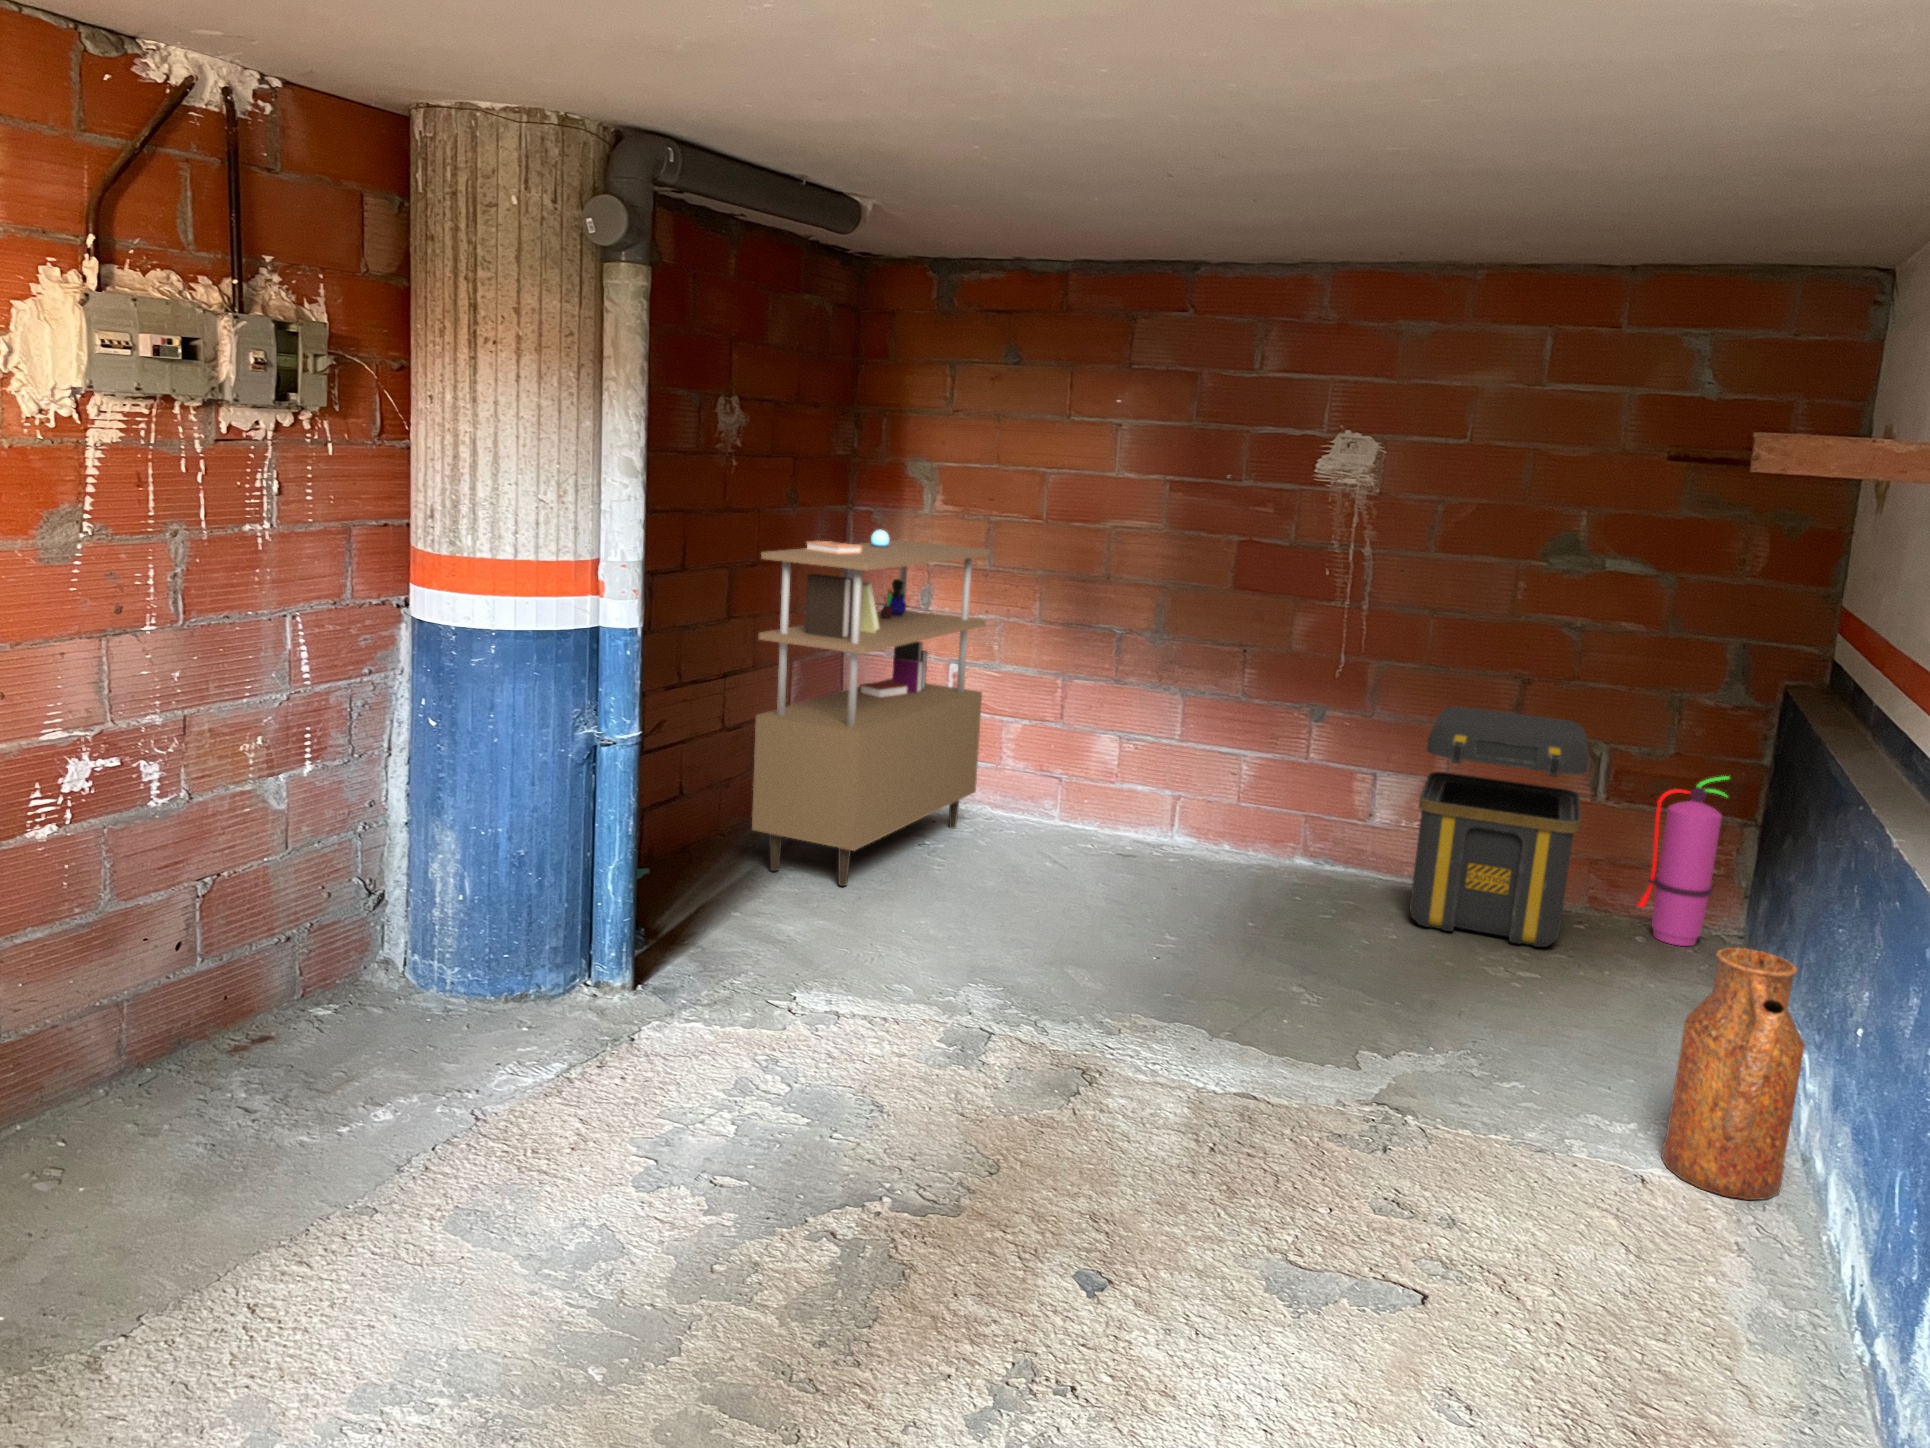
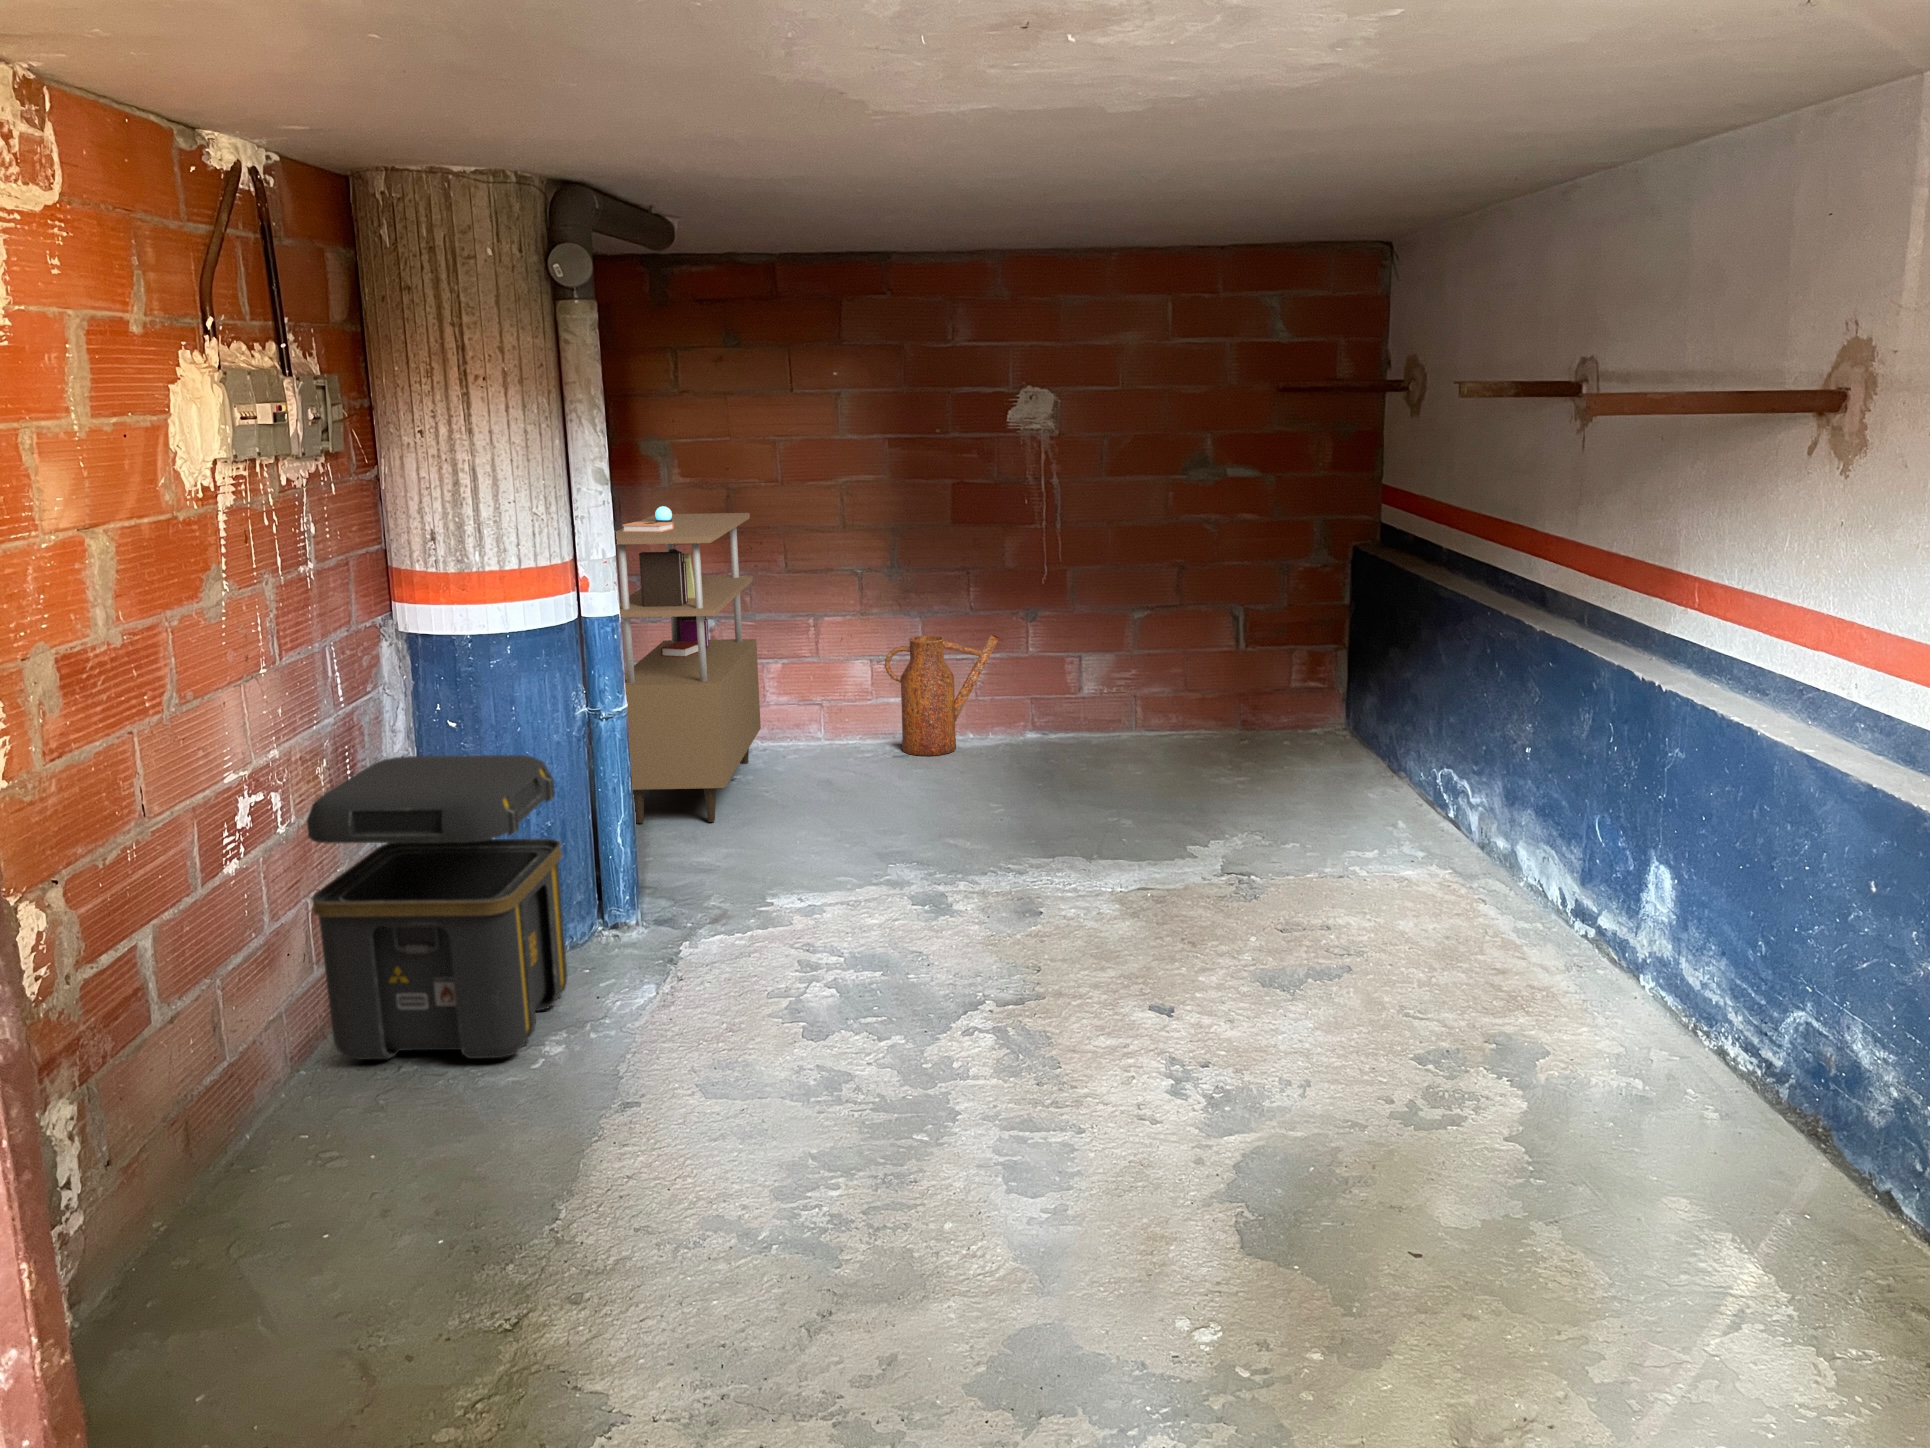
toolbox: present [1410,707,1589,947] -> present [306,755,568,1059]
fire extinguisher: present [1637,776,1729,946] -> none [1284,614,1334,741]
watering can: present [1662,948,1805,1200] -> present [885,635,999,756]

